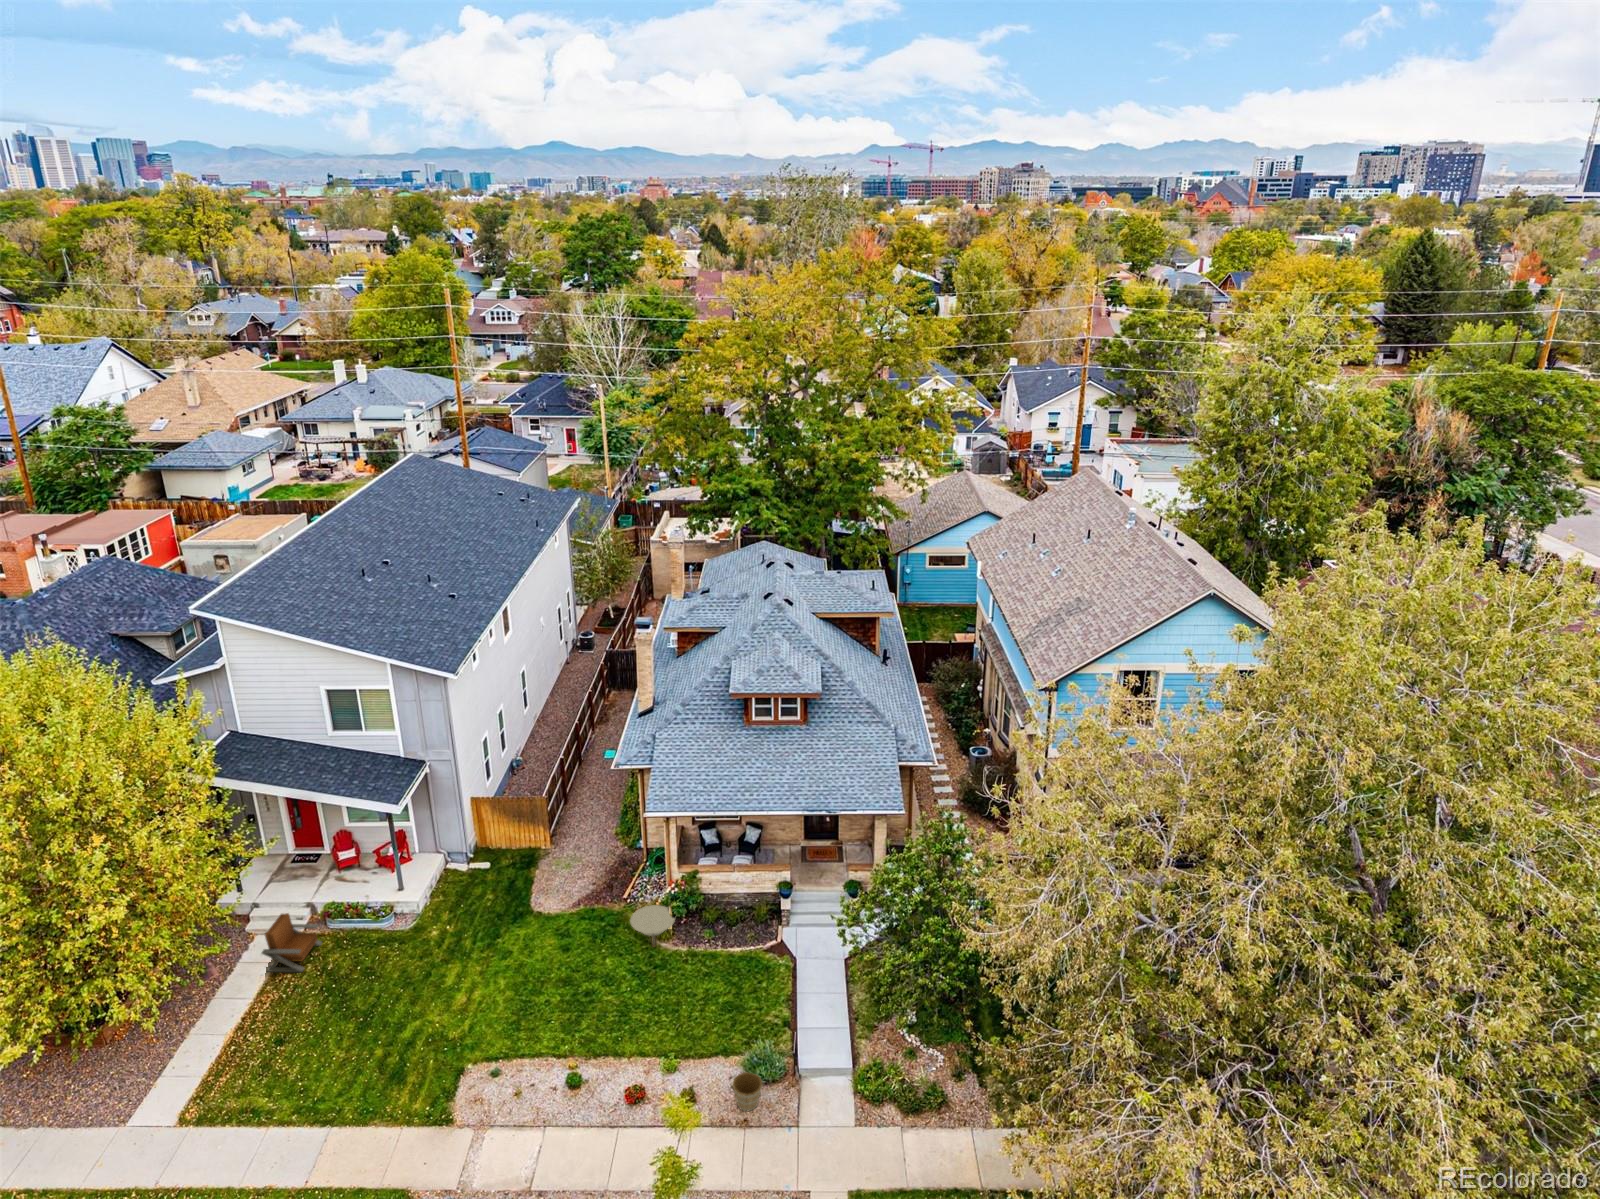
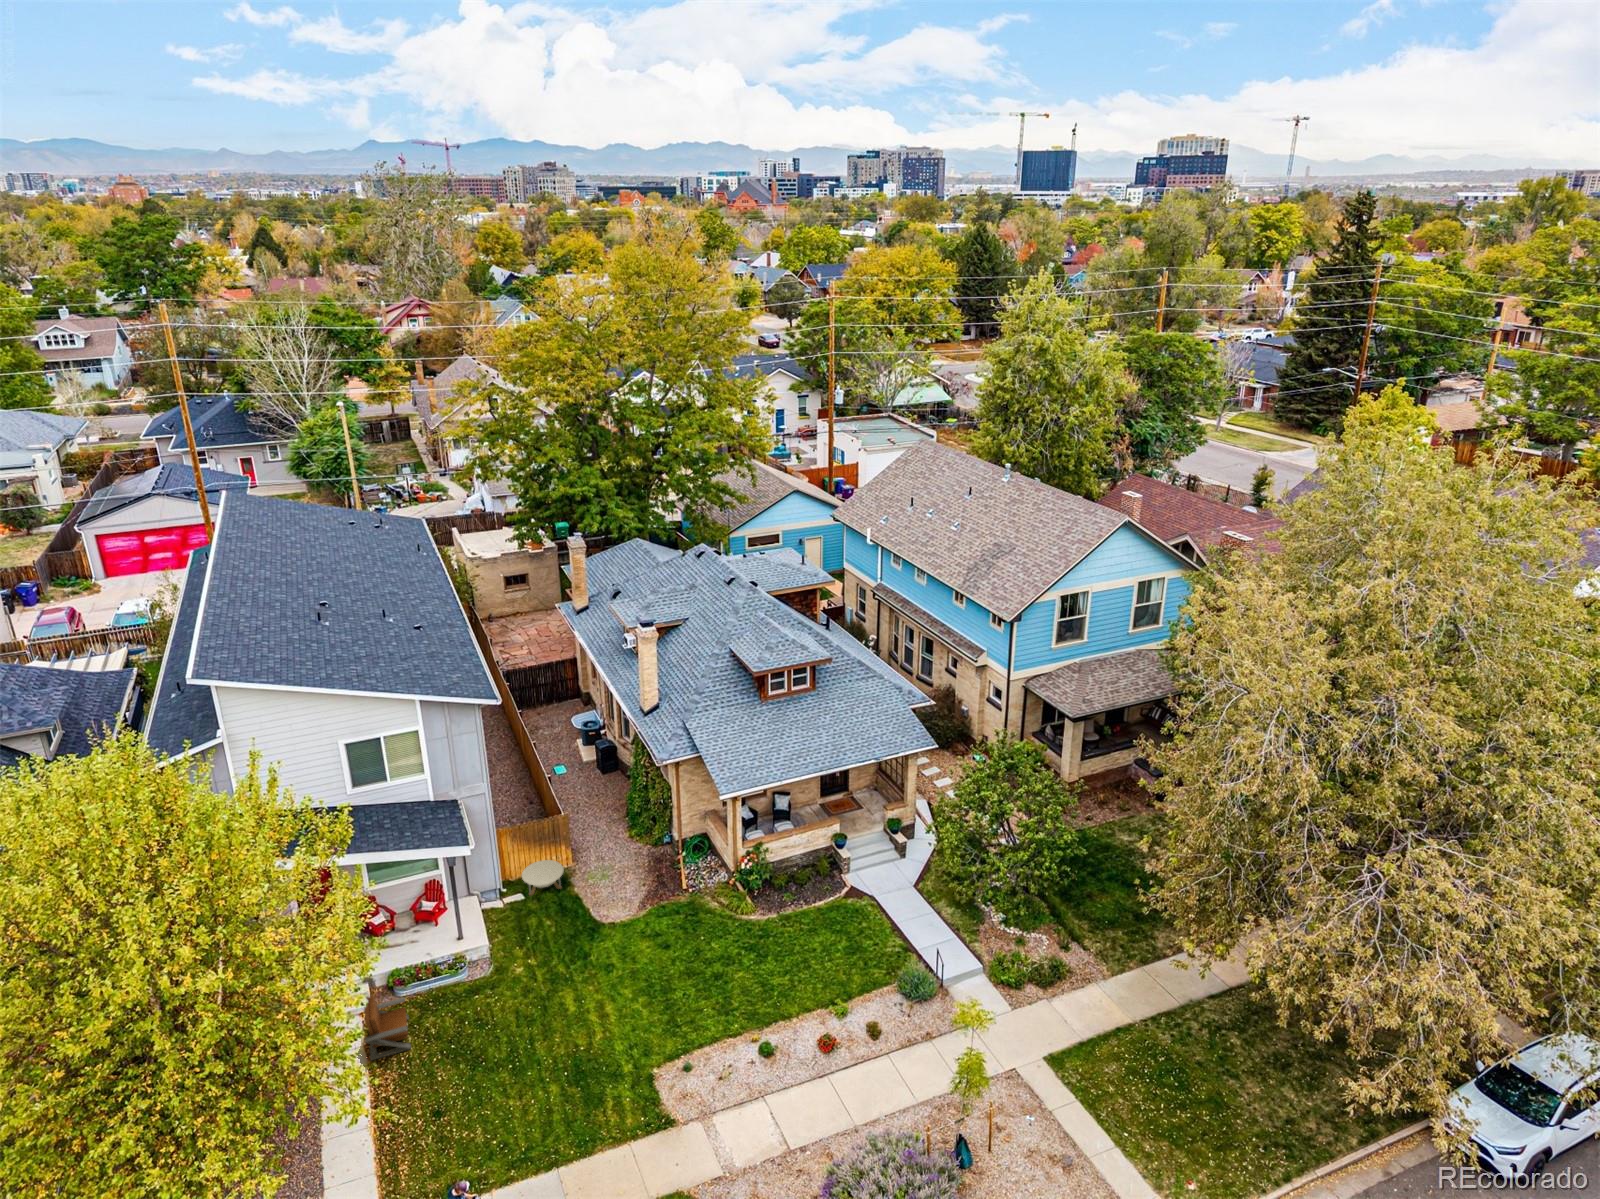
round table: present [630,905,675,947] -> present [522,860,564,895]
wooden bucket: present [733,1073,762,1111] -> none [904,993,931,1026]

